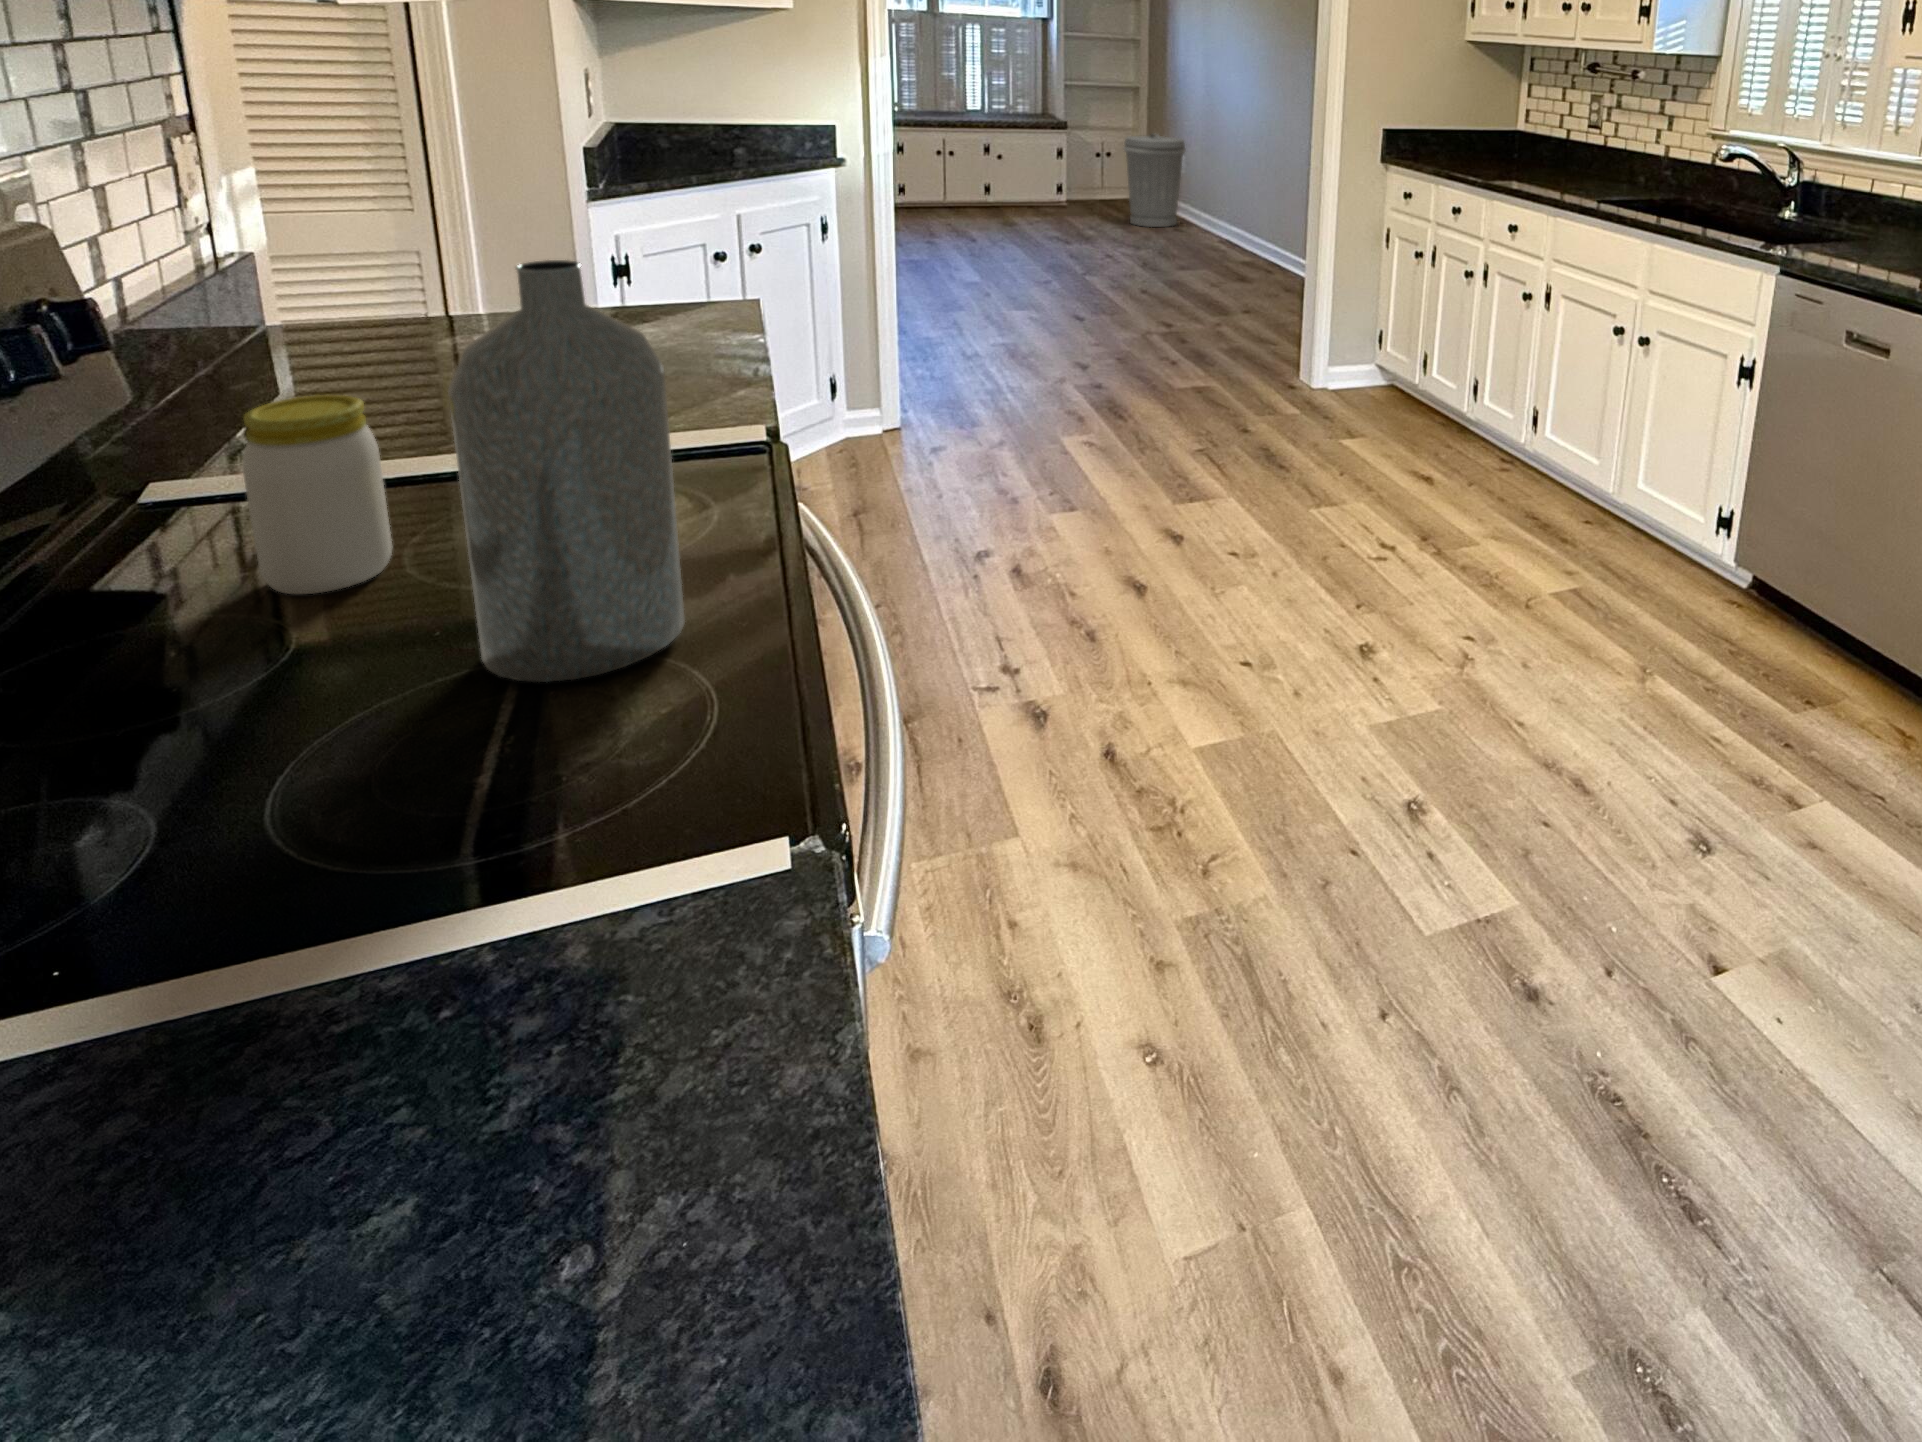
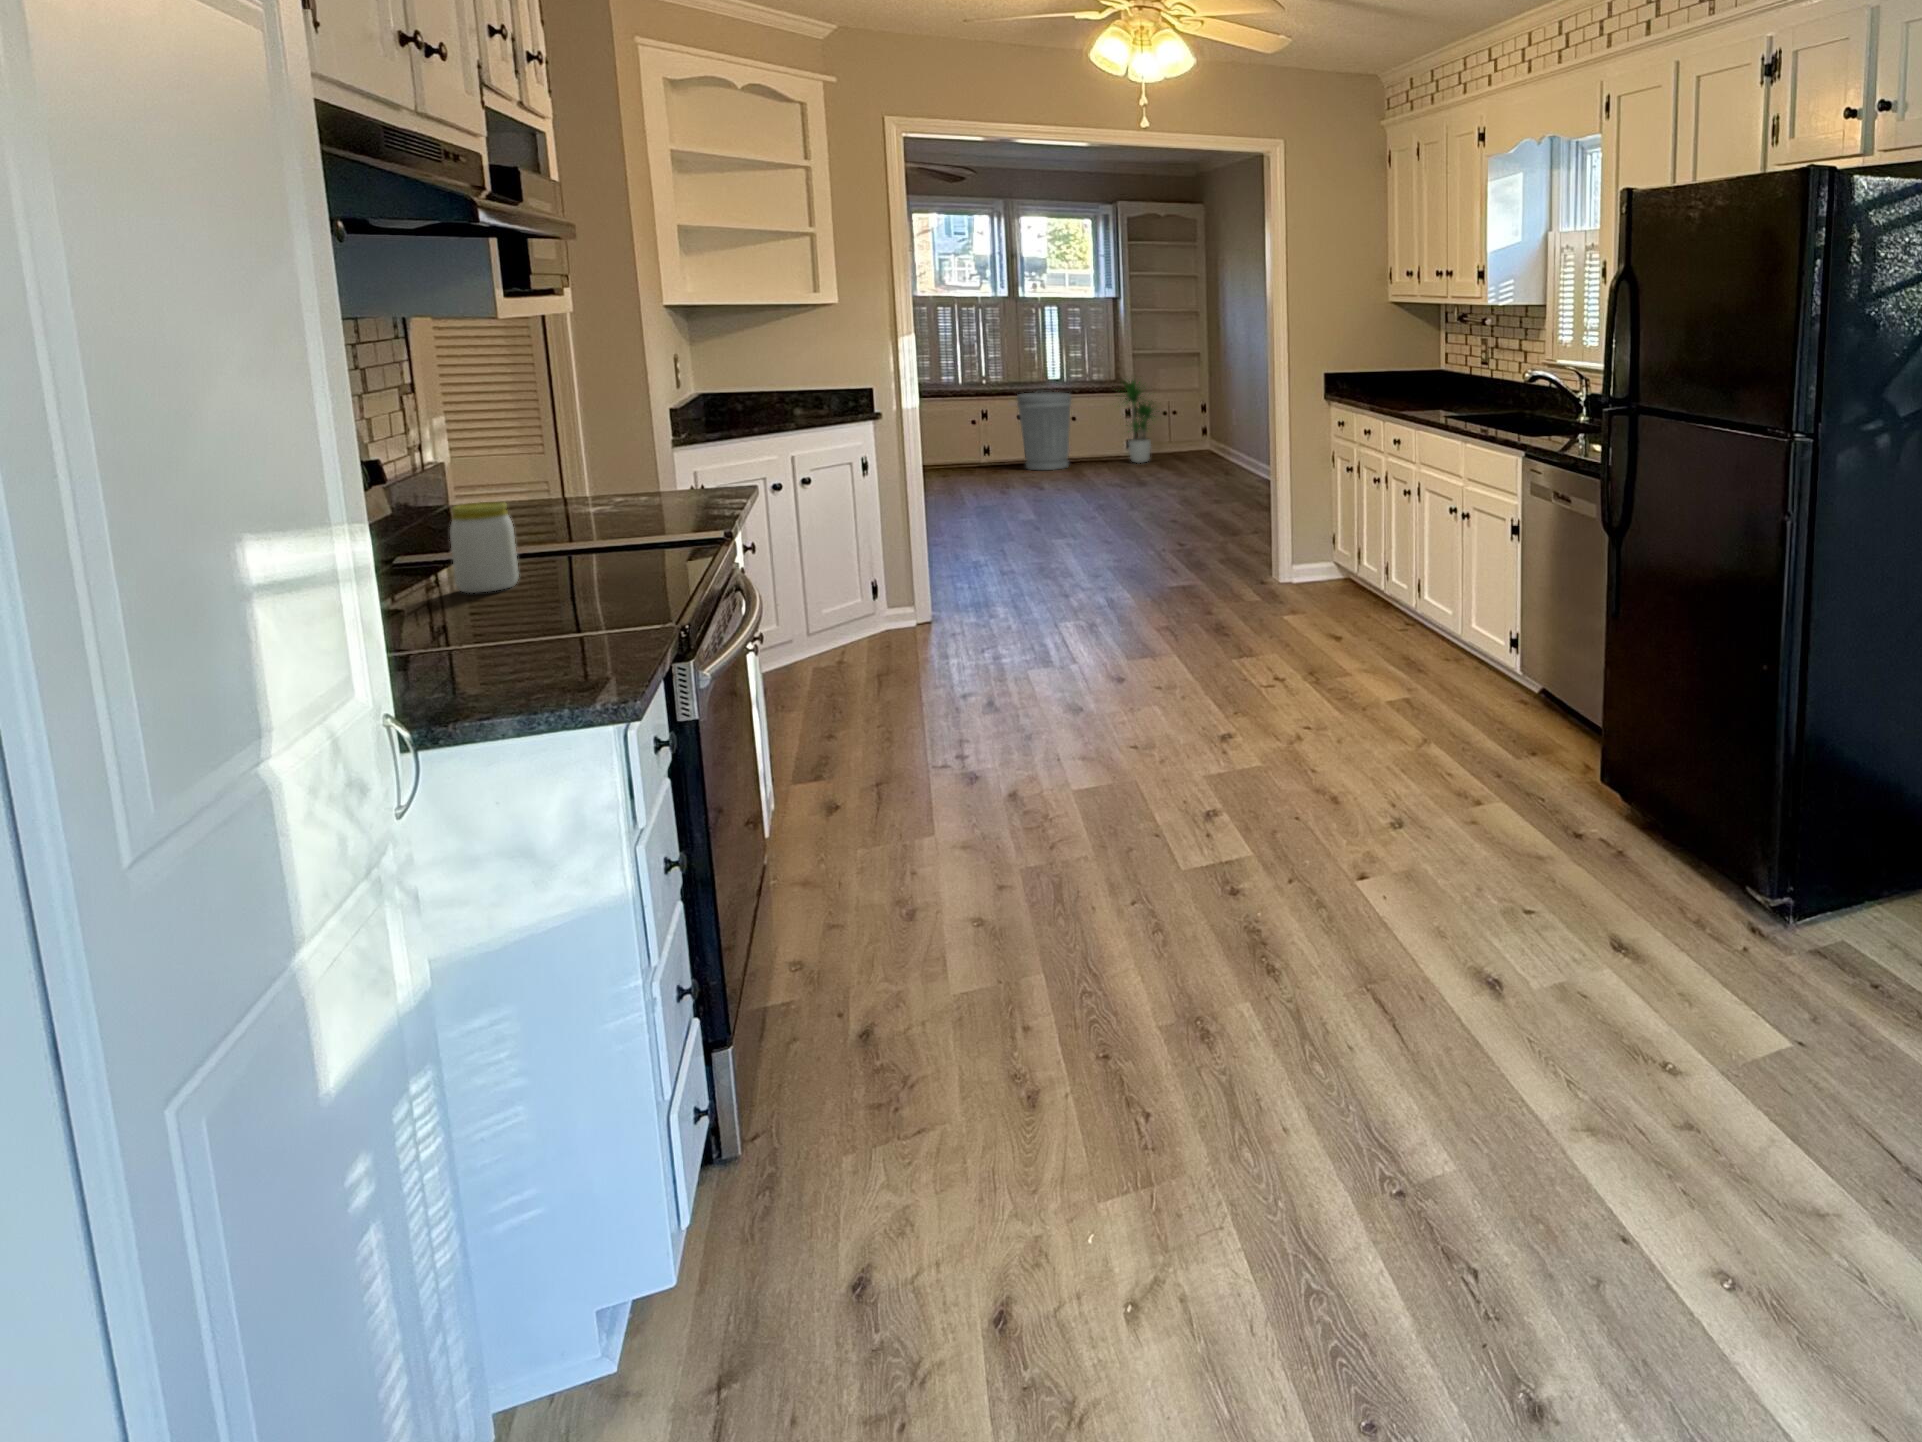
potted plant: none [1037,109,1105,211] -> present [1114,379,1155,463]
trash can: present [1124,134,1186,227] -> present [1017,391,1071,470]
bottle: present [448,260,685,682] -> none [543,425,653,608]

